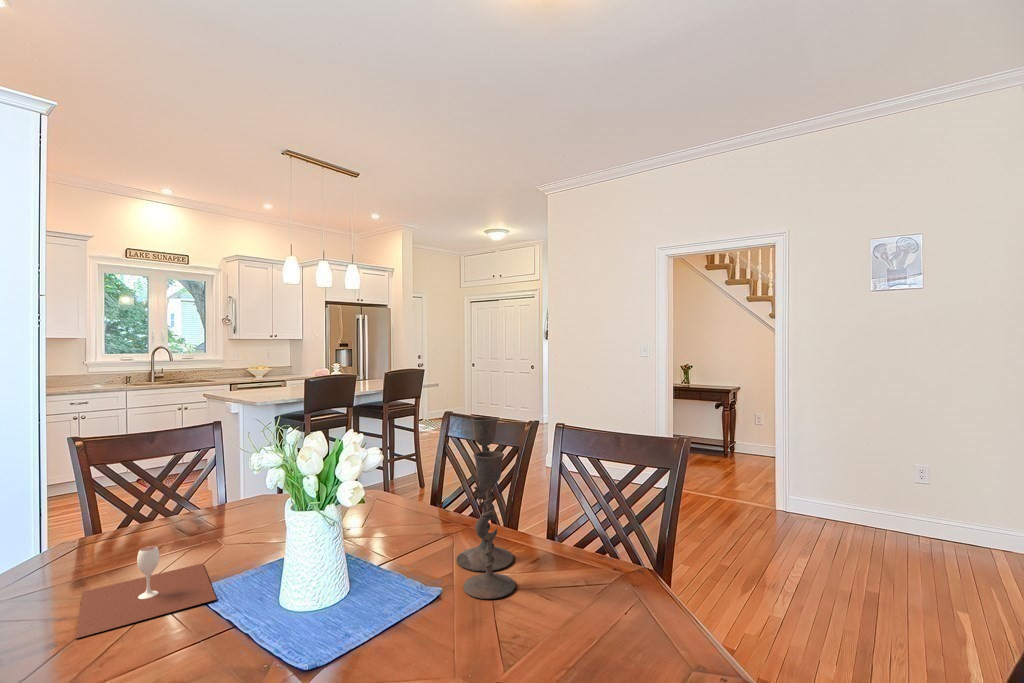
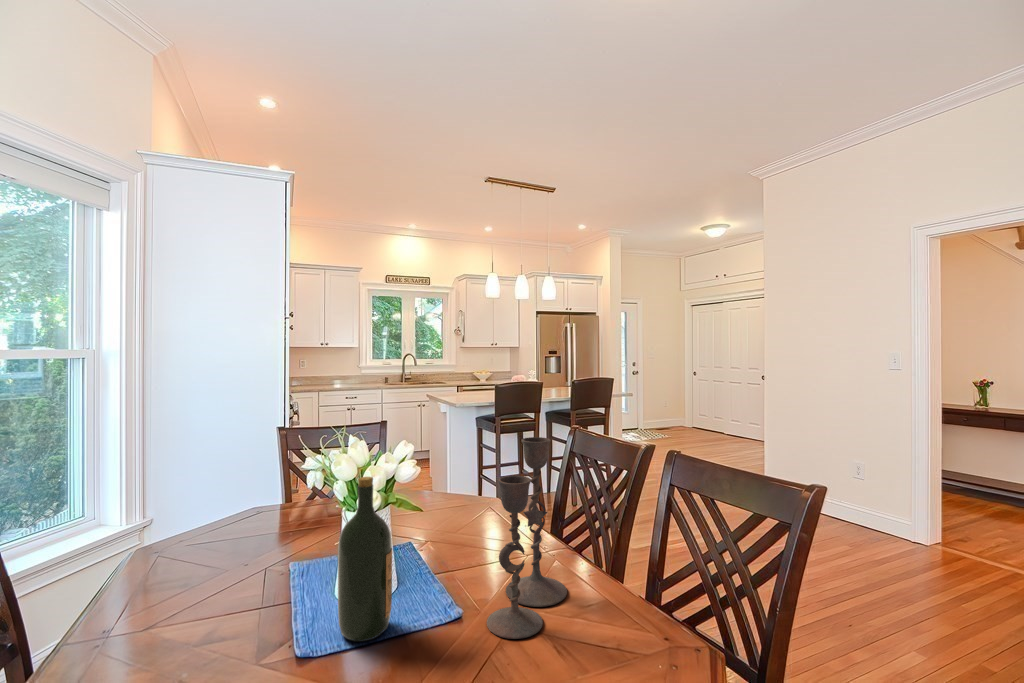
wine bottle: none [324,467,382,640] -> present [338,477,392,641]
wine glass: present [76,546,216,639] -> none [201,520,318,582]

